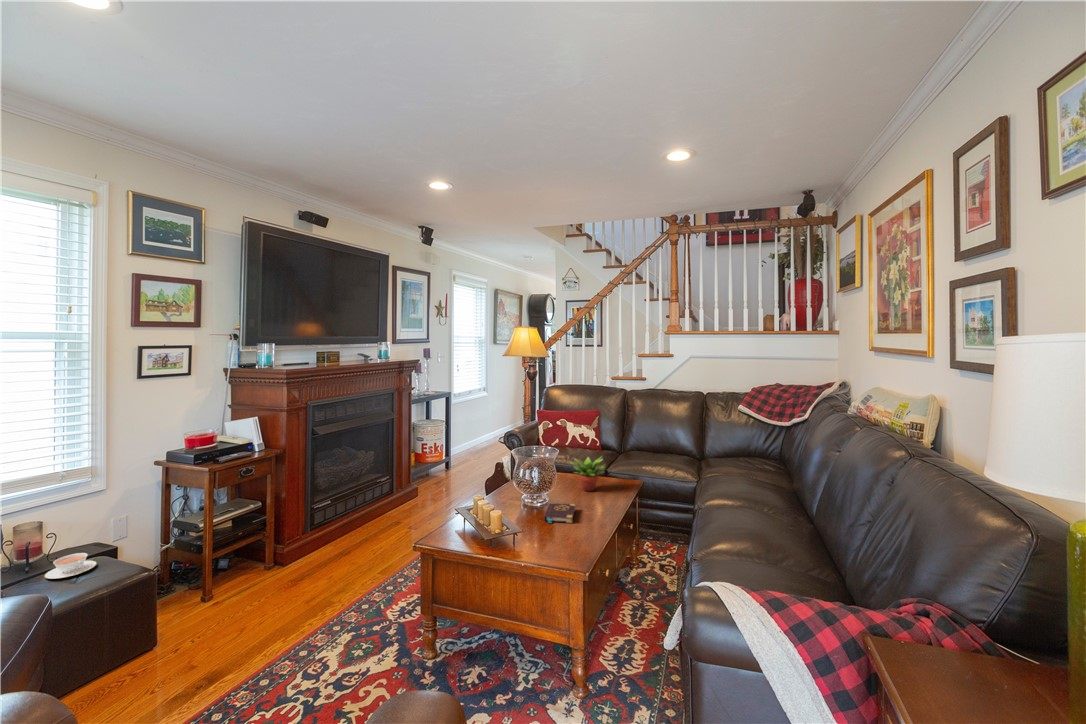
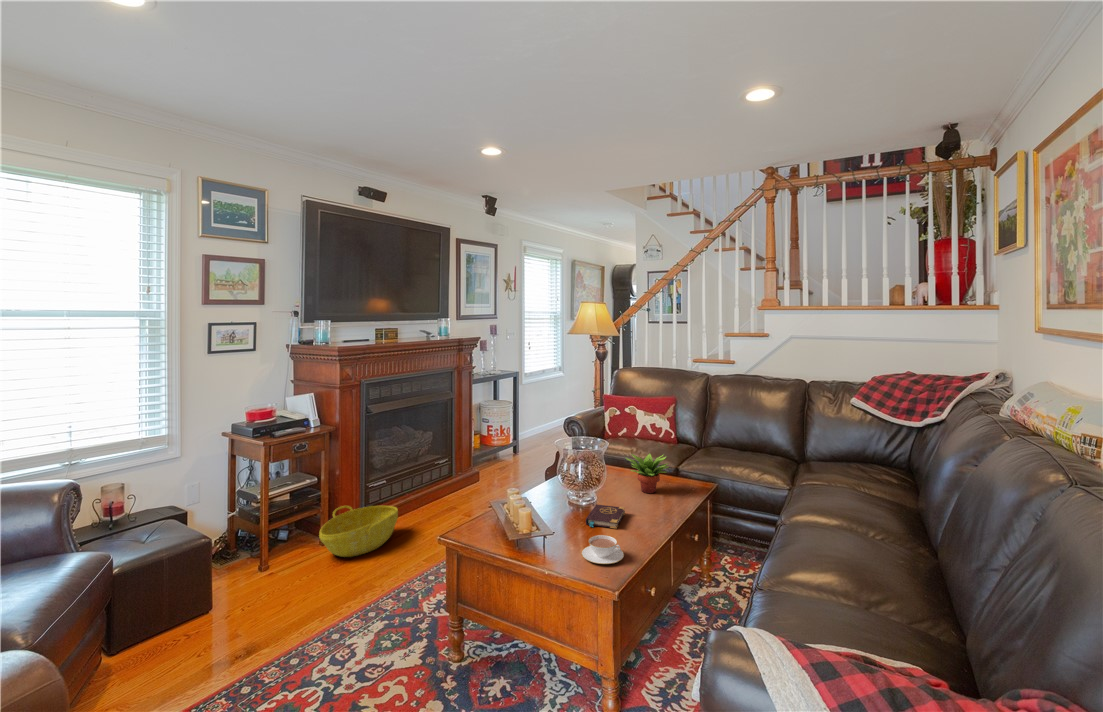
basket: none [269,522,347,575] -> present [319,506,398,557]
teacup: present [45,553,96,579] -> present [581,535,624,564]

